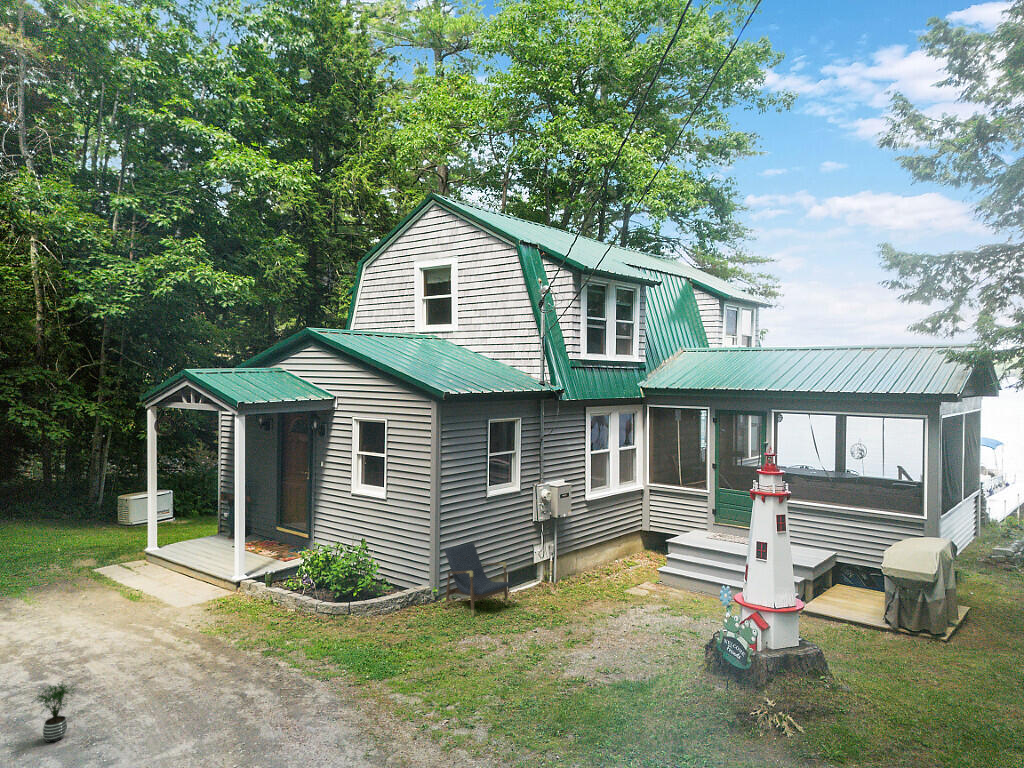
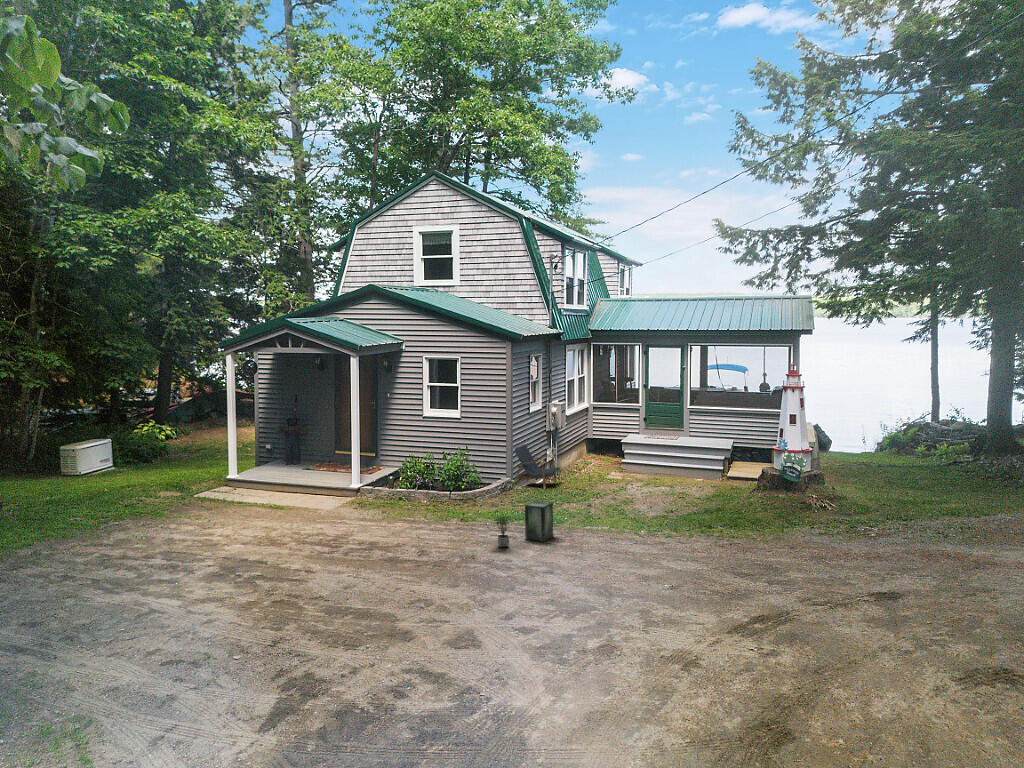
storage box: none [267,663,317,745] -> present [525,501,553,542]
potted plant: present [37,683,76,742] -> present [493,516,510,548]

